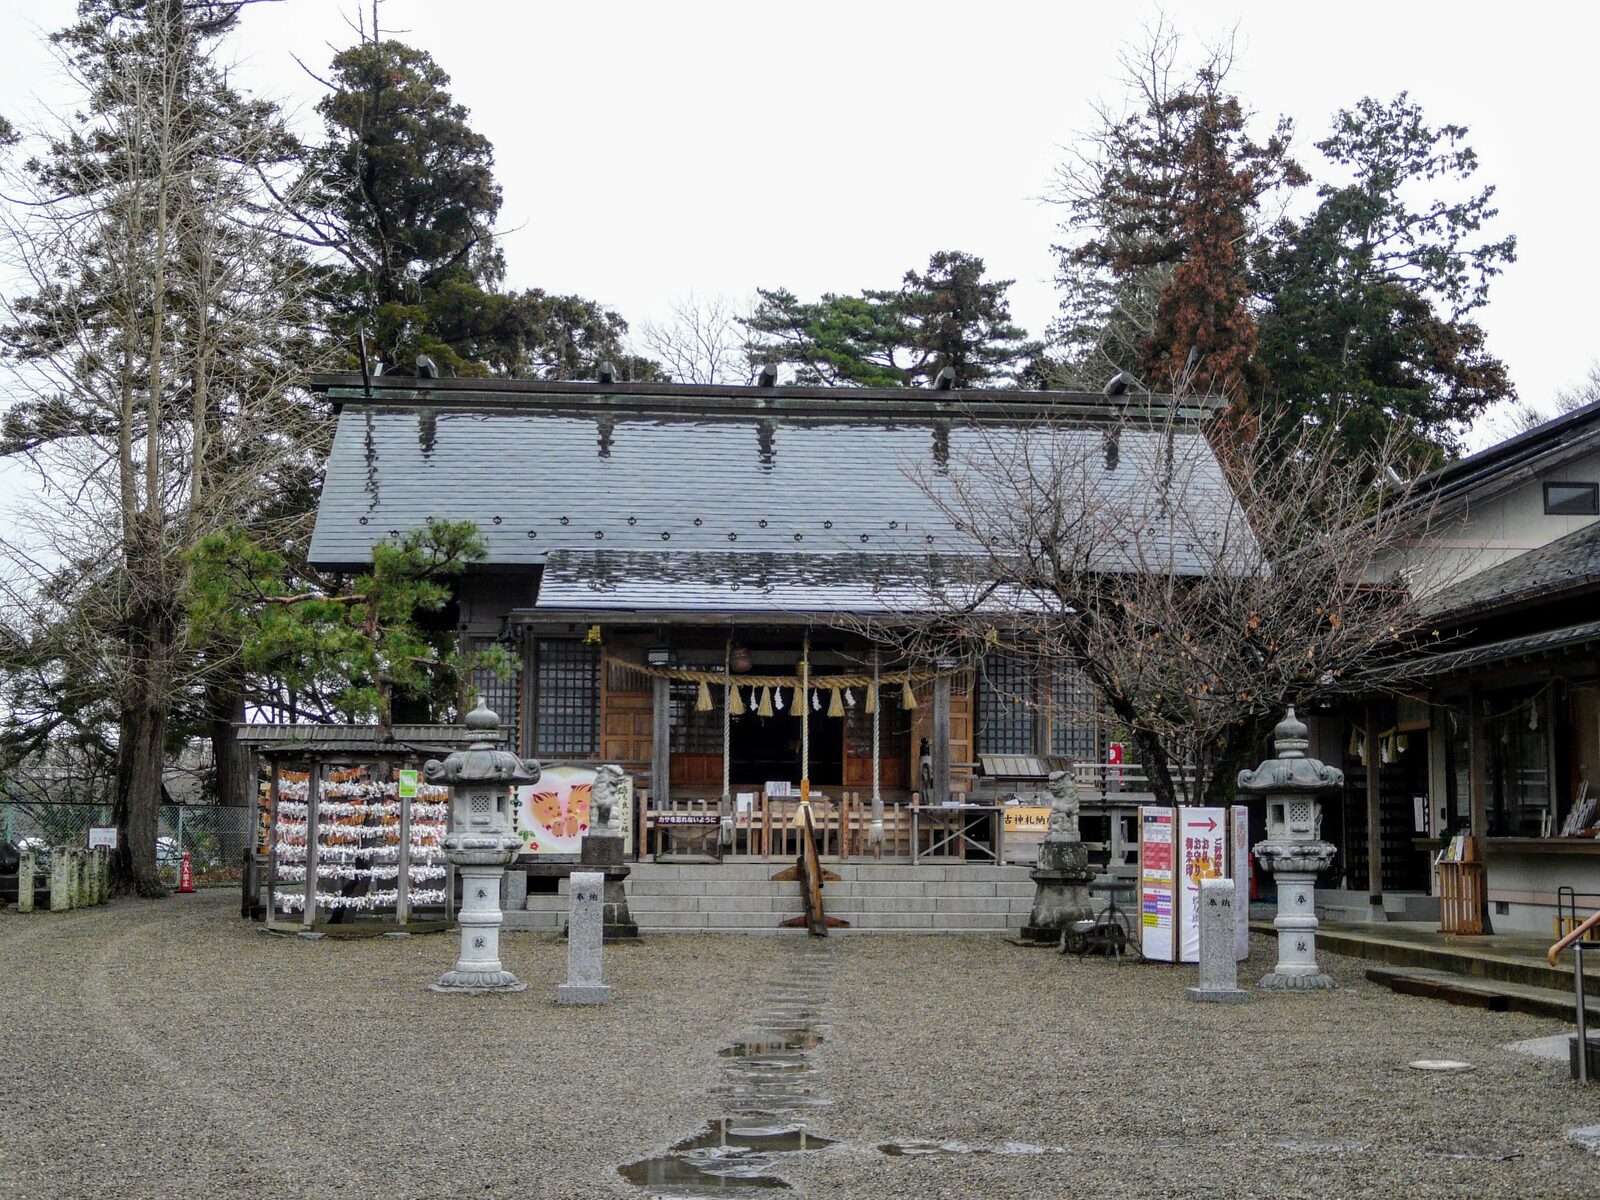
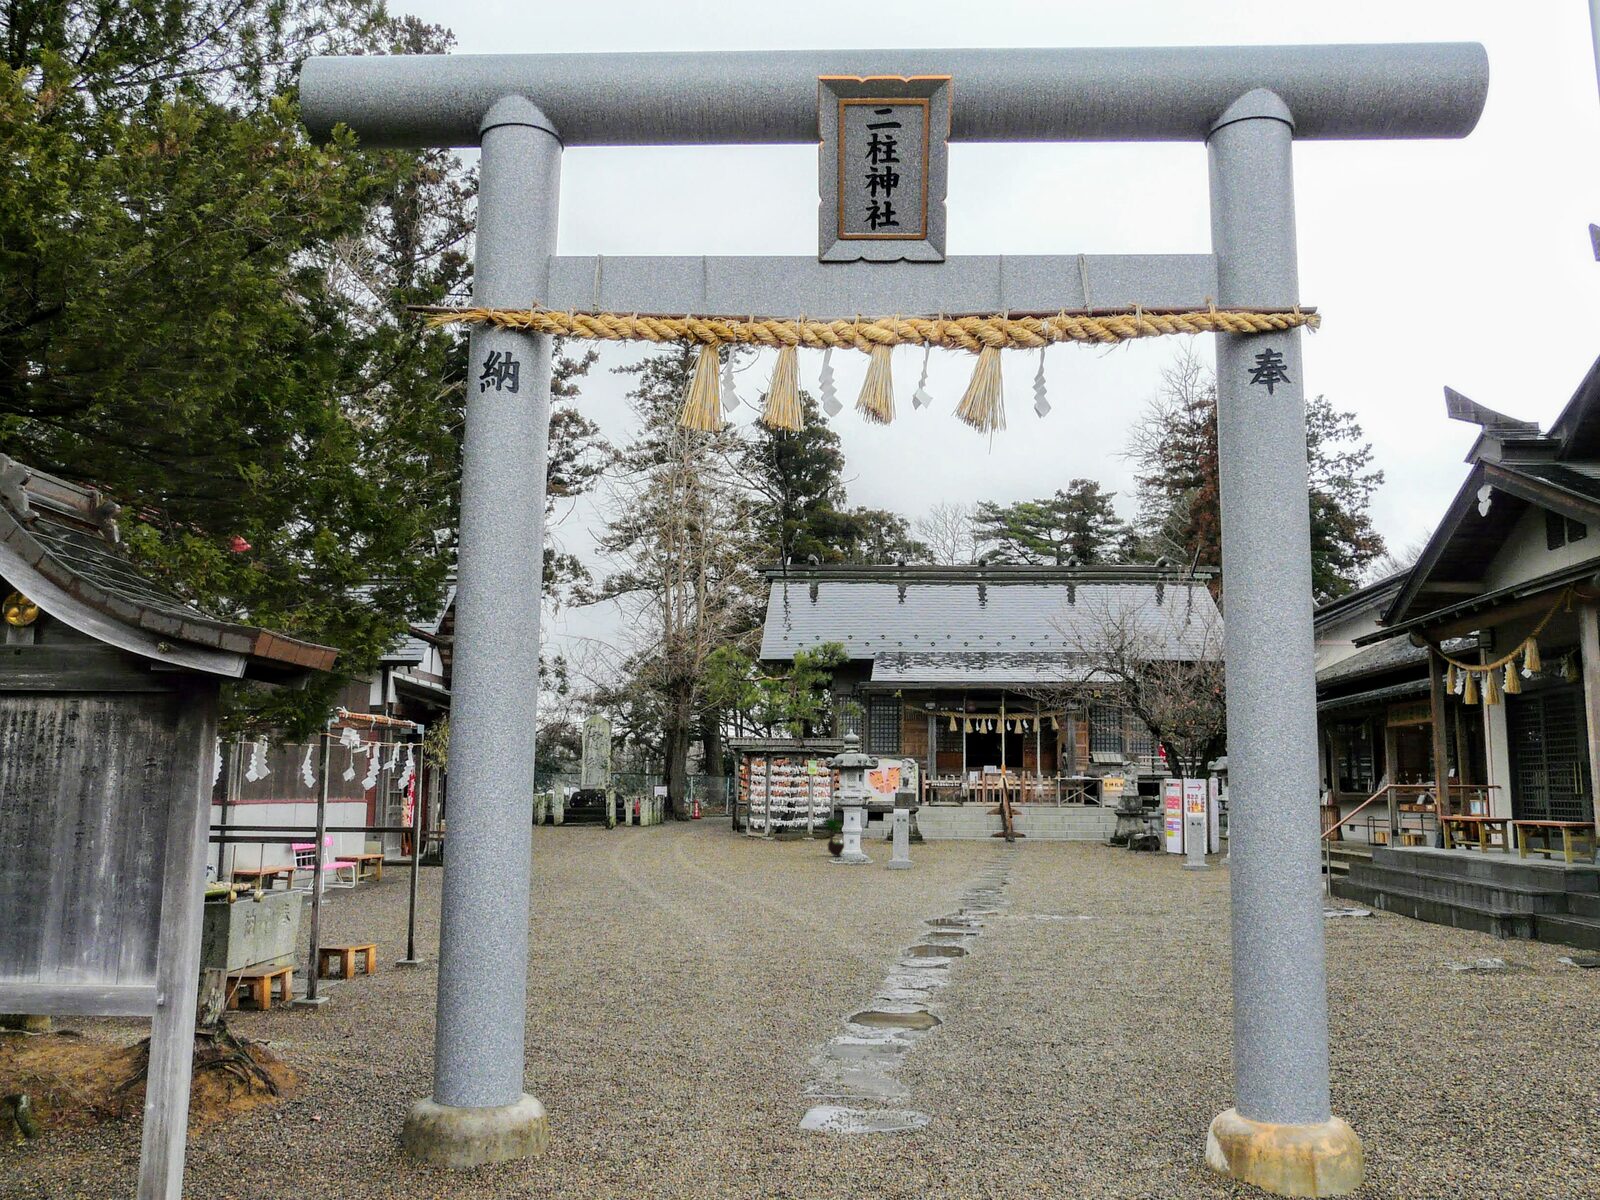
potted tree: none [399,890,459,992] -> present [822,817,844,856]

